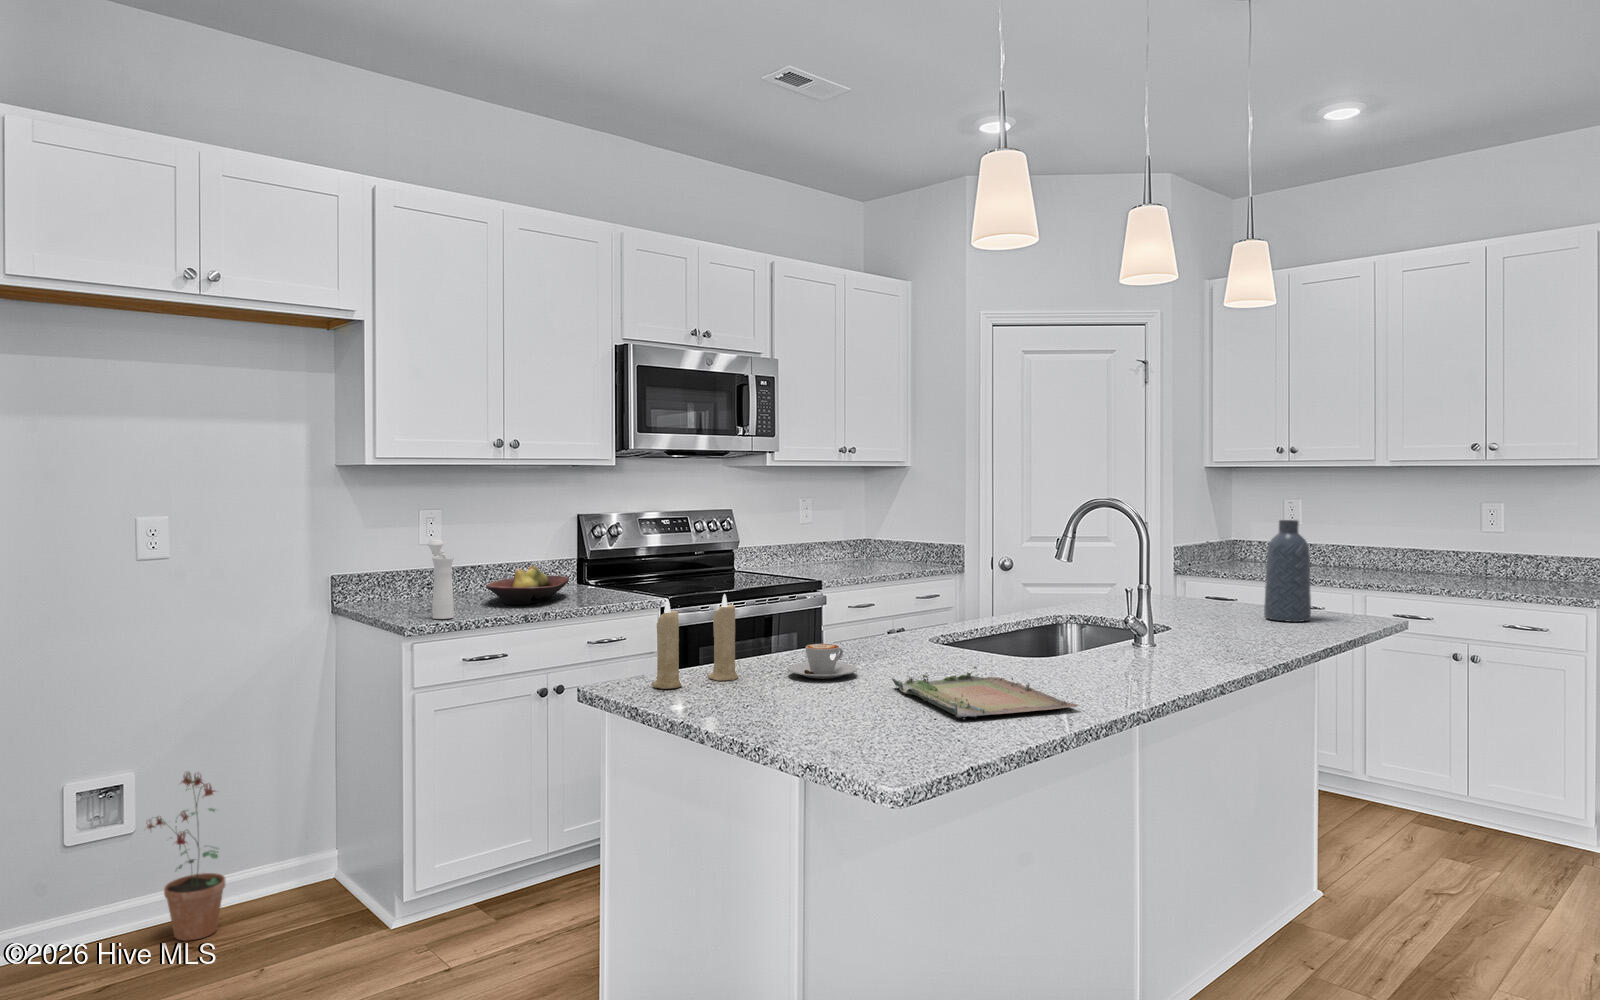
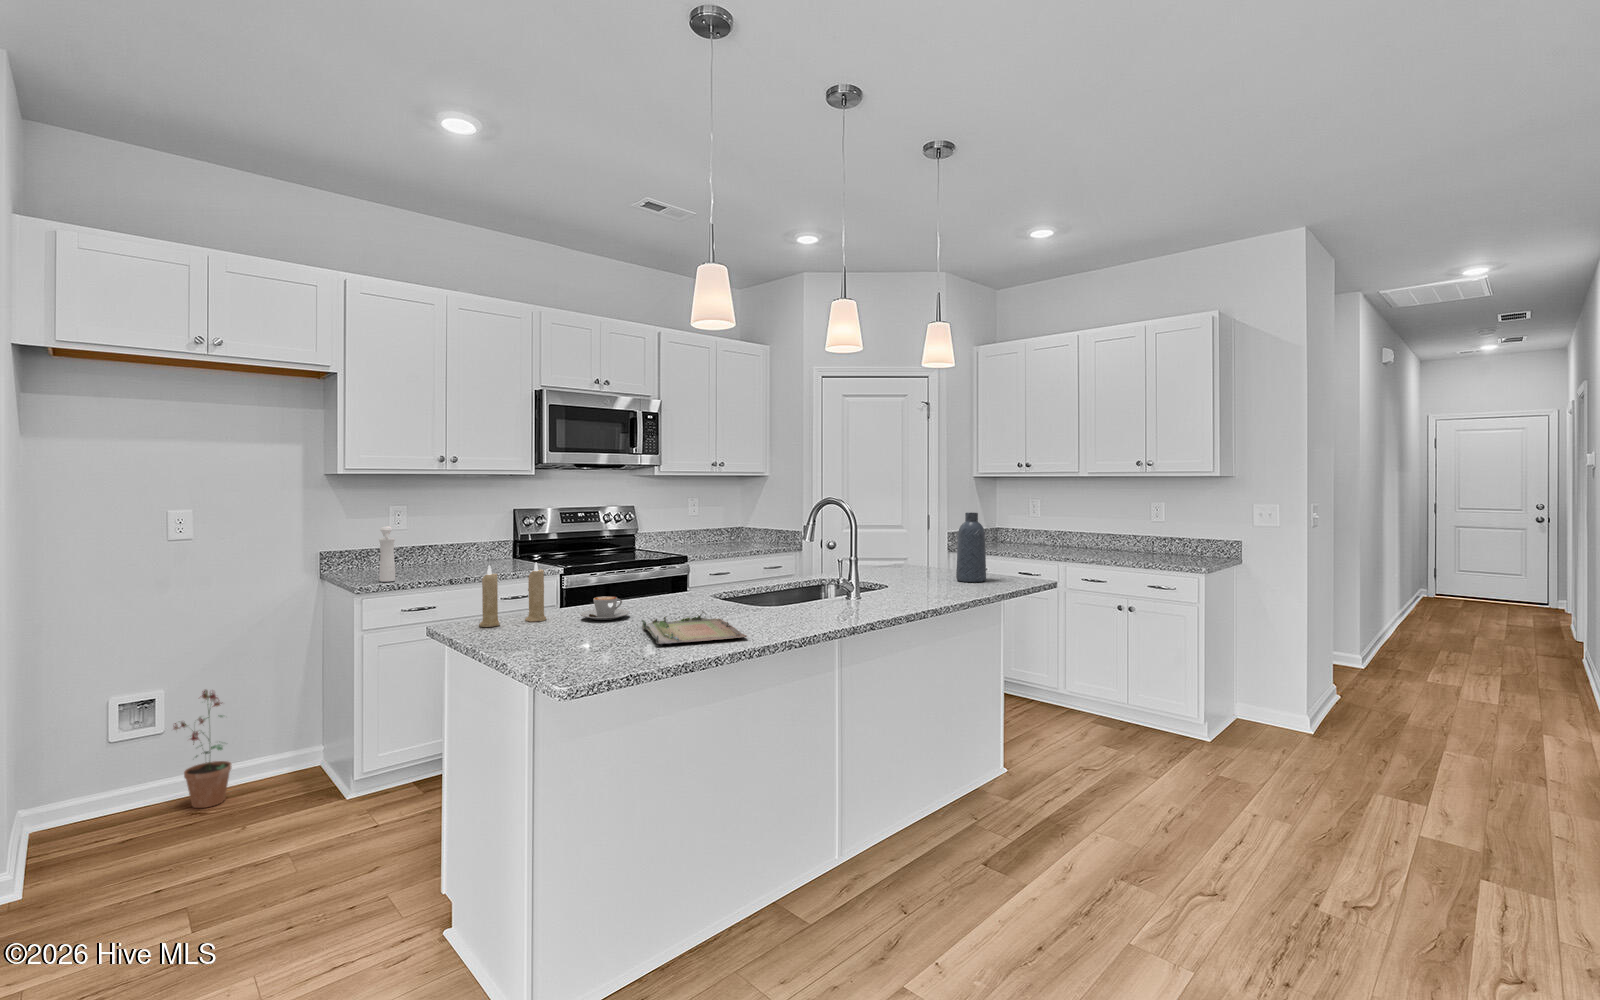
fruit bowl: present [486,566,569,605] -> none [429,545,495,572]

